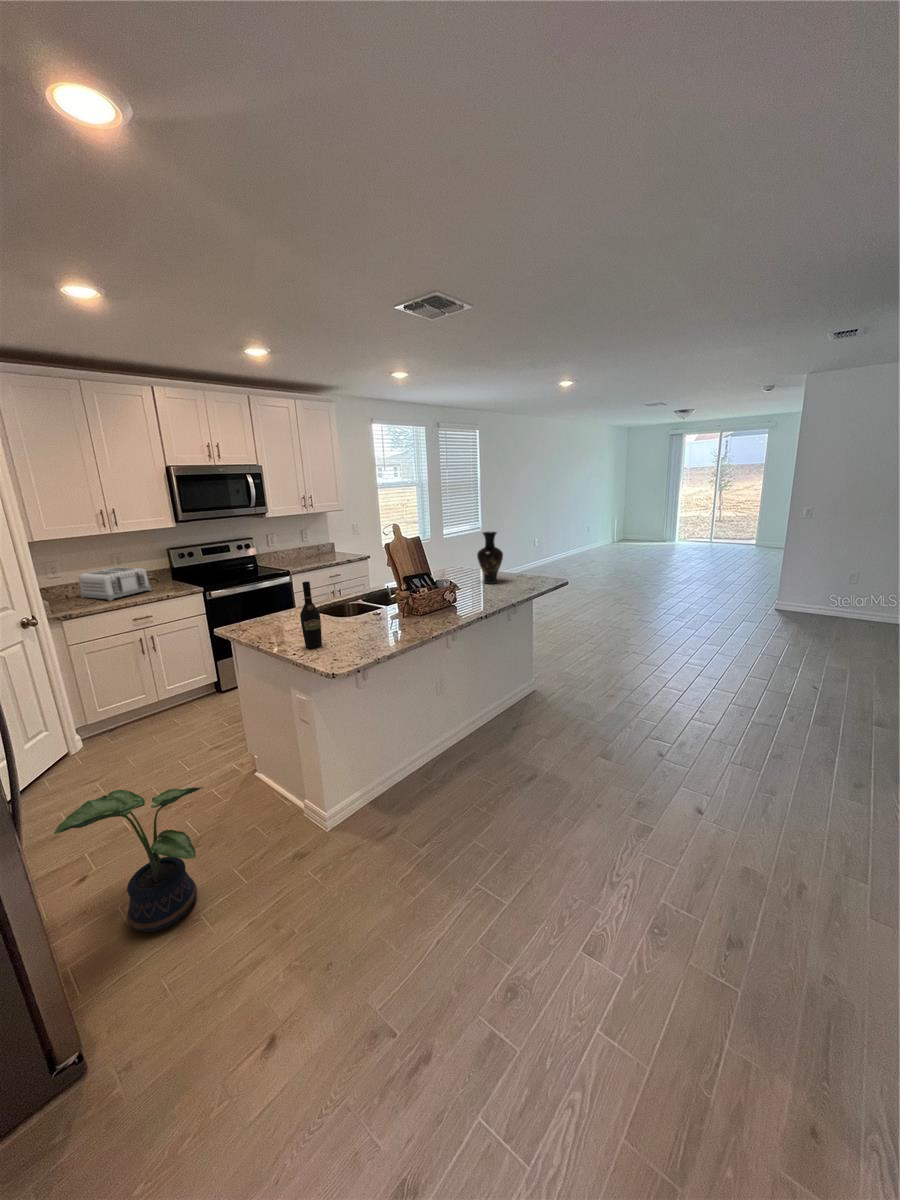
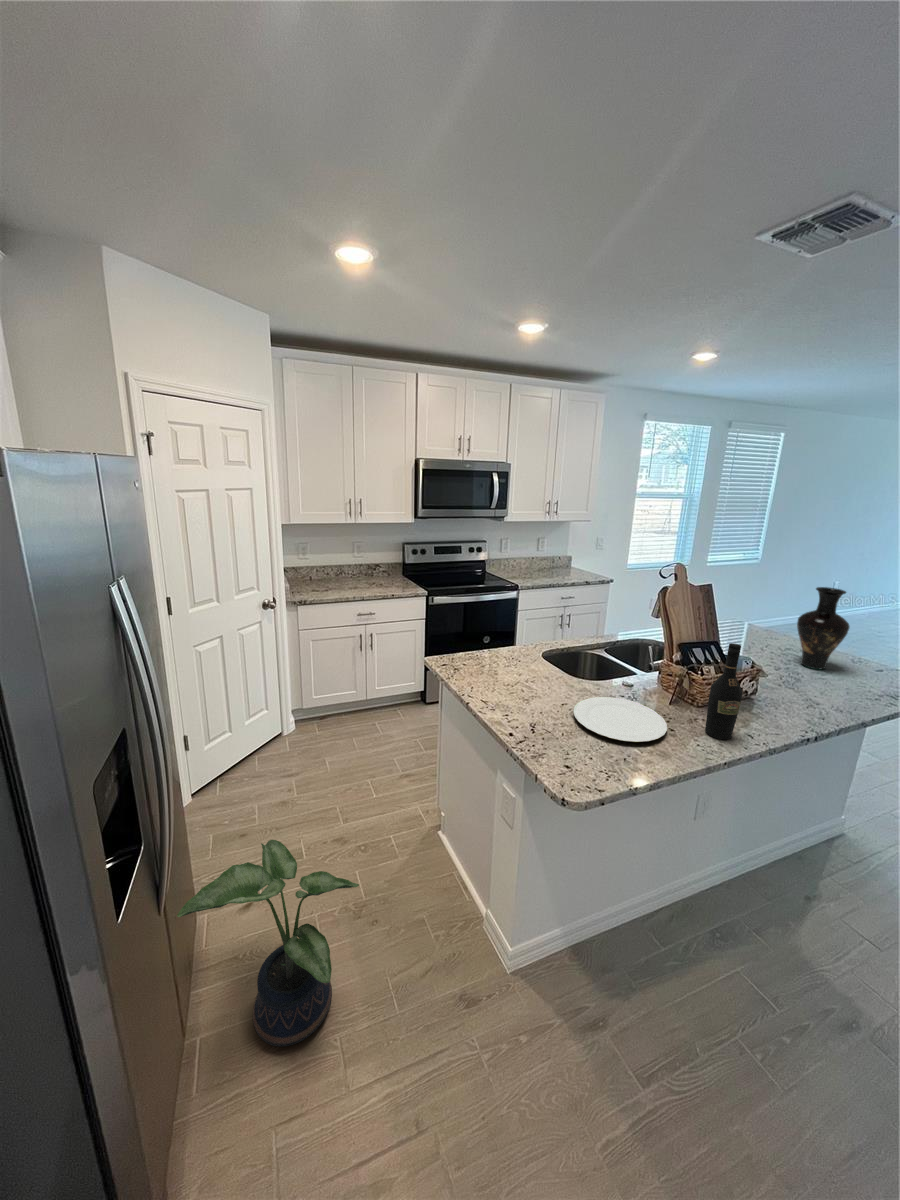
toaster: present [78,567,151,601] -> none [321,557,380,591]
wine bottle: present [300,581,322,648] -> present [705,643,743,739]
plate: none [341,619,400,638] -> present [573,697,667,742]

